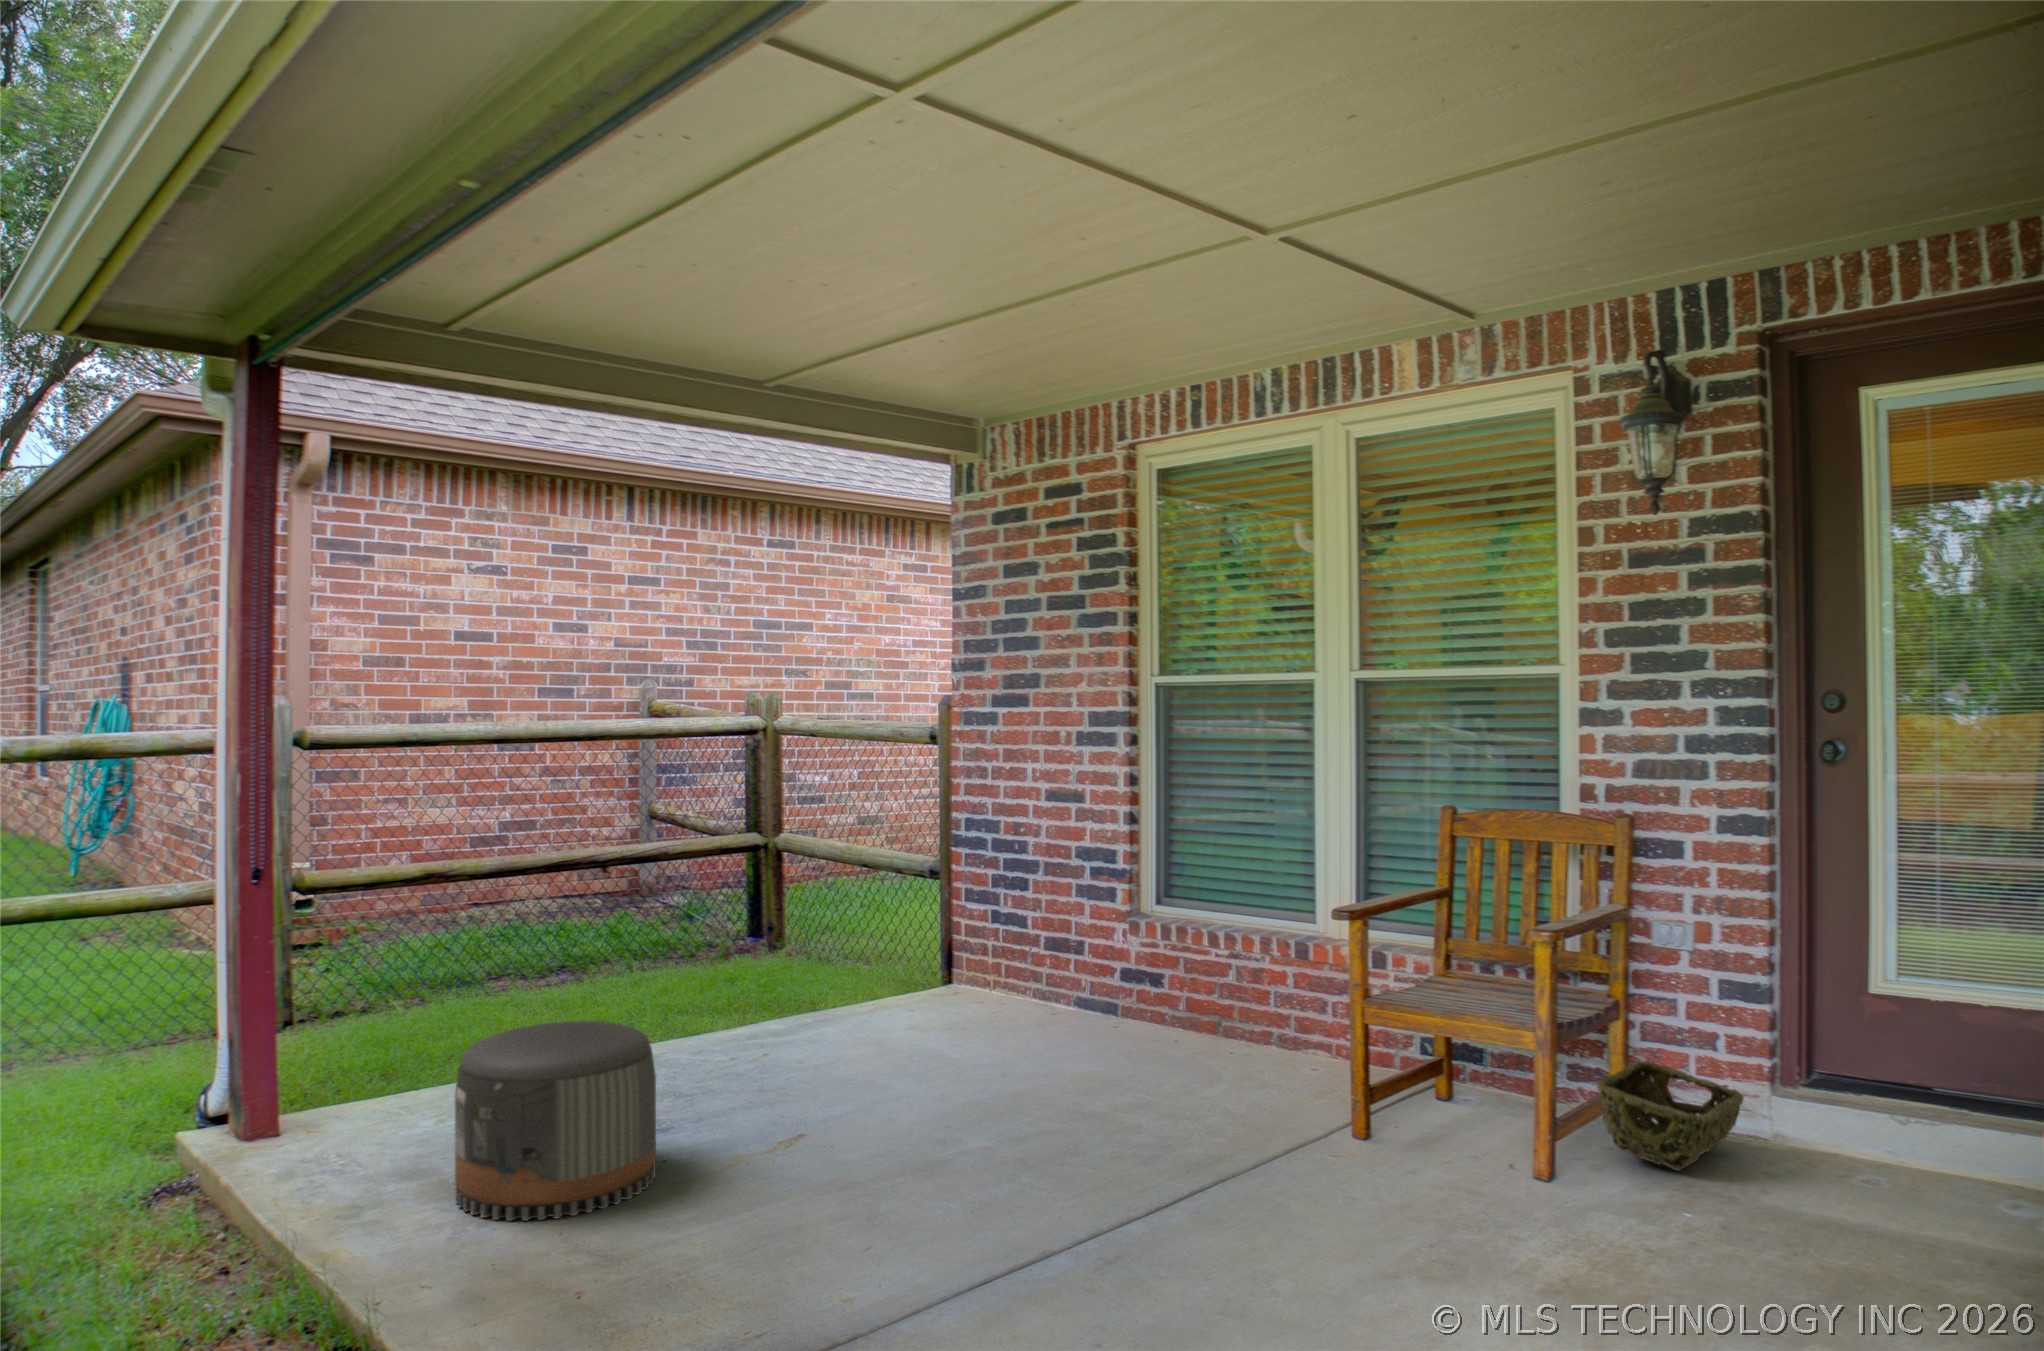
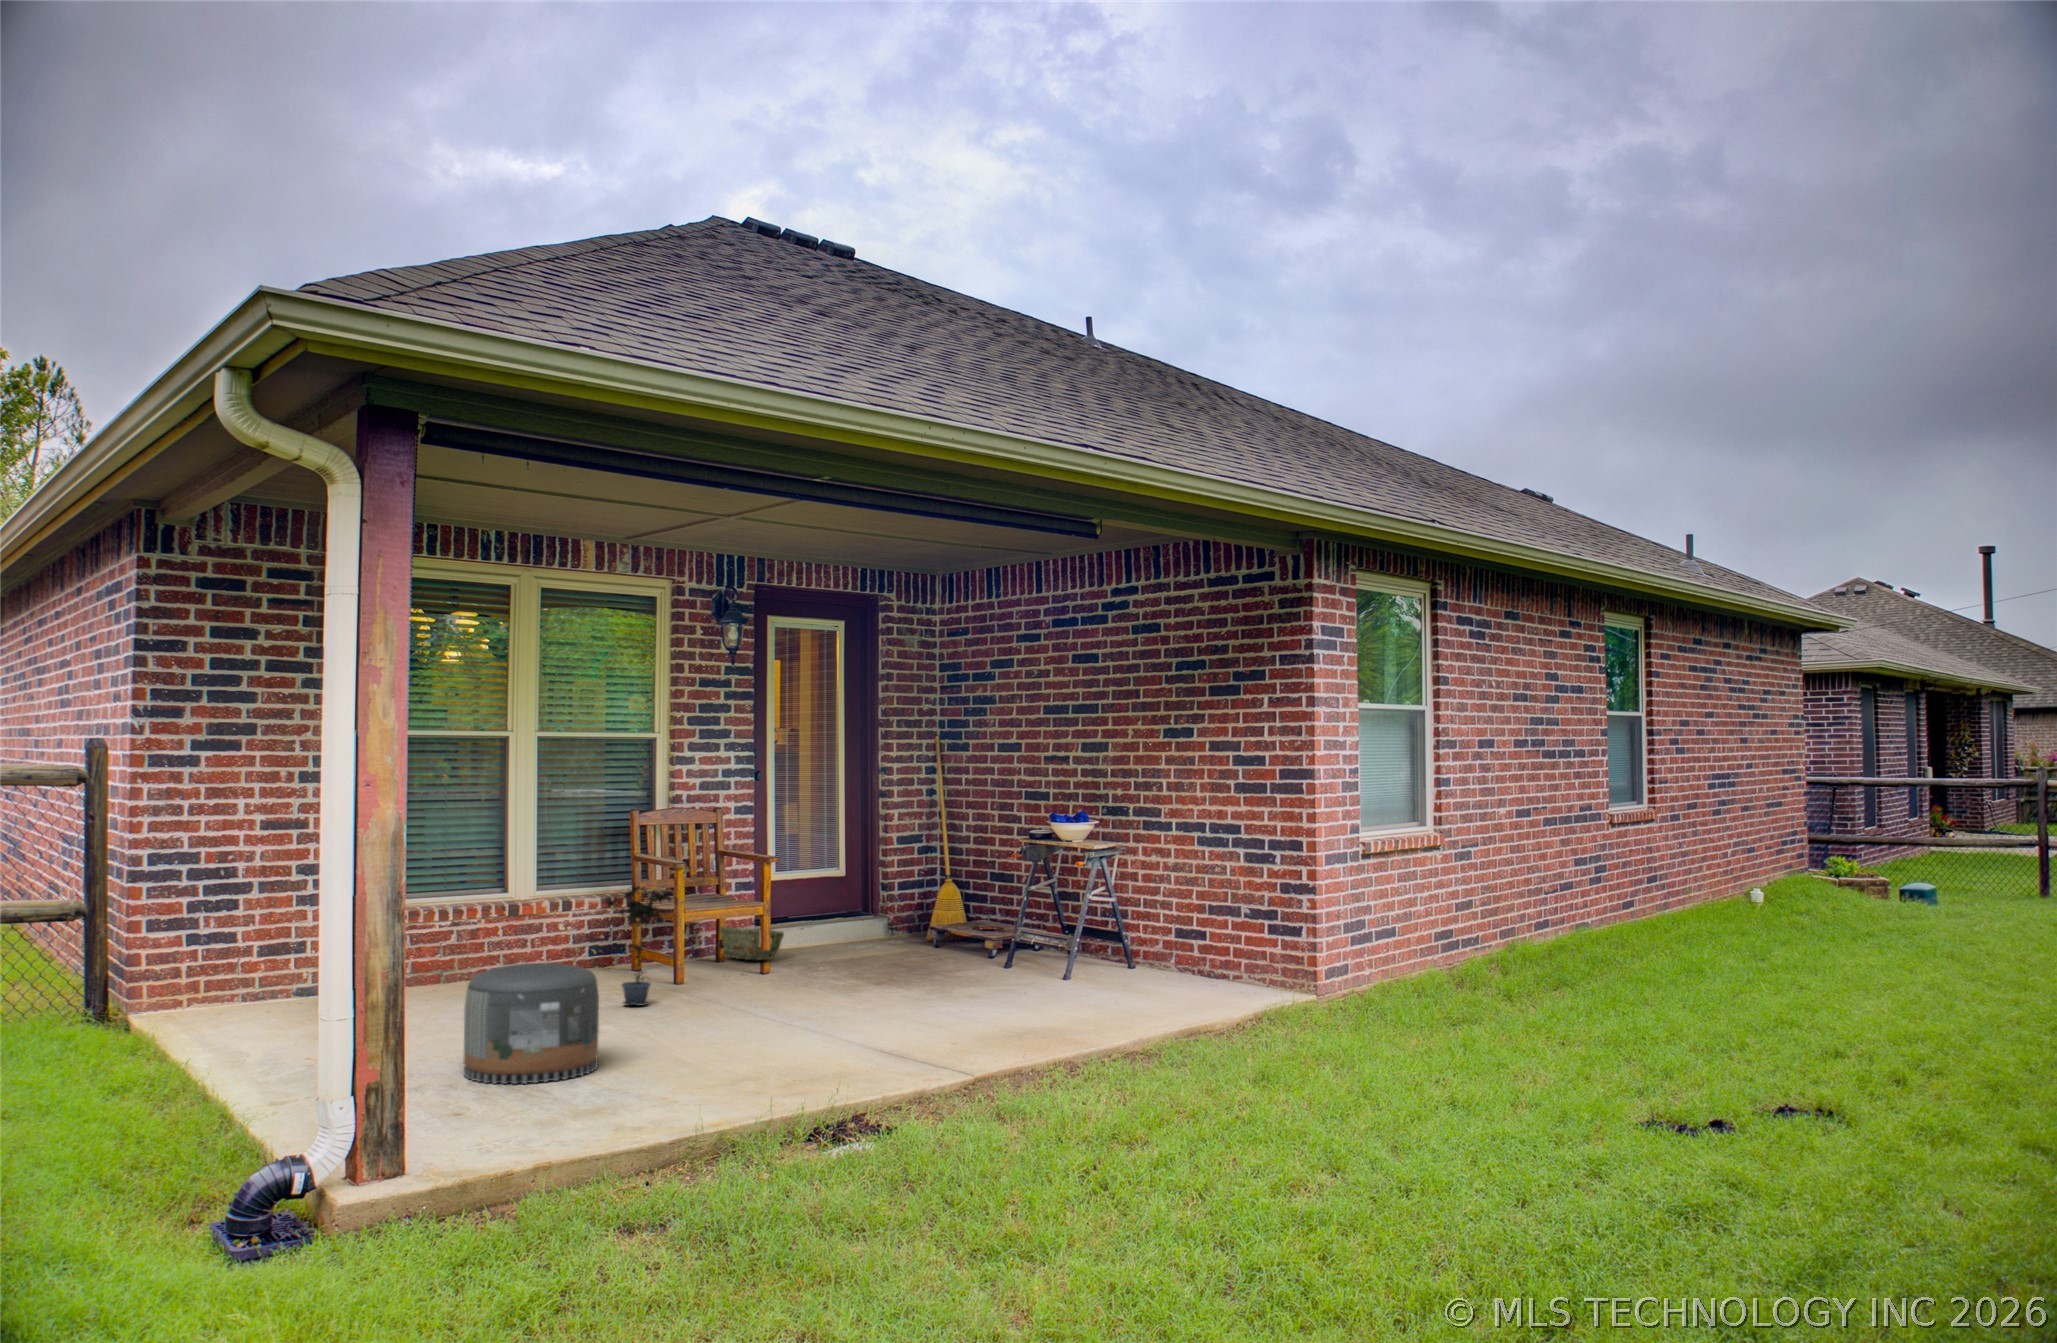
potted plant: none [1050,934,1157,1161] -> present [604,881,677,1006]

